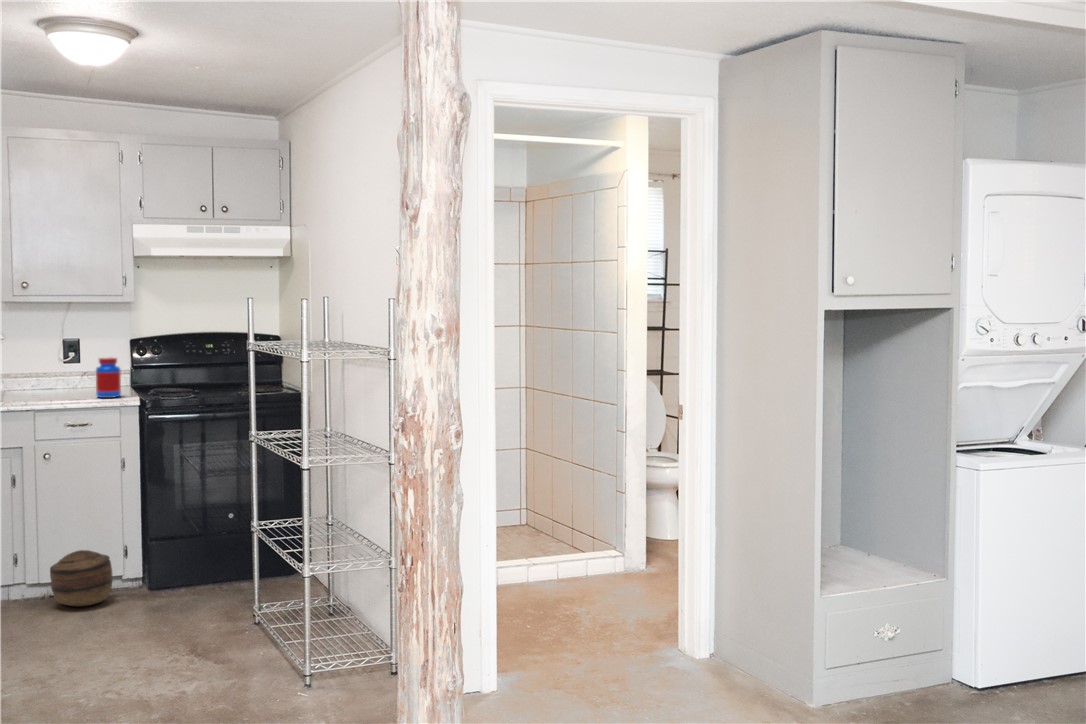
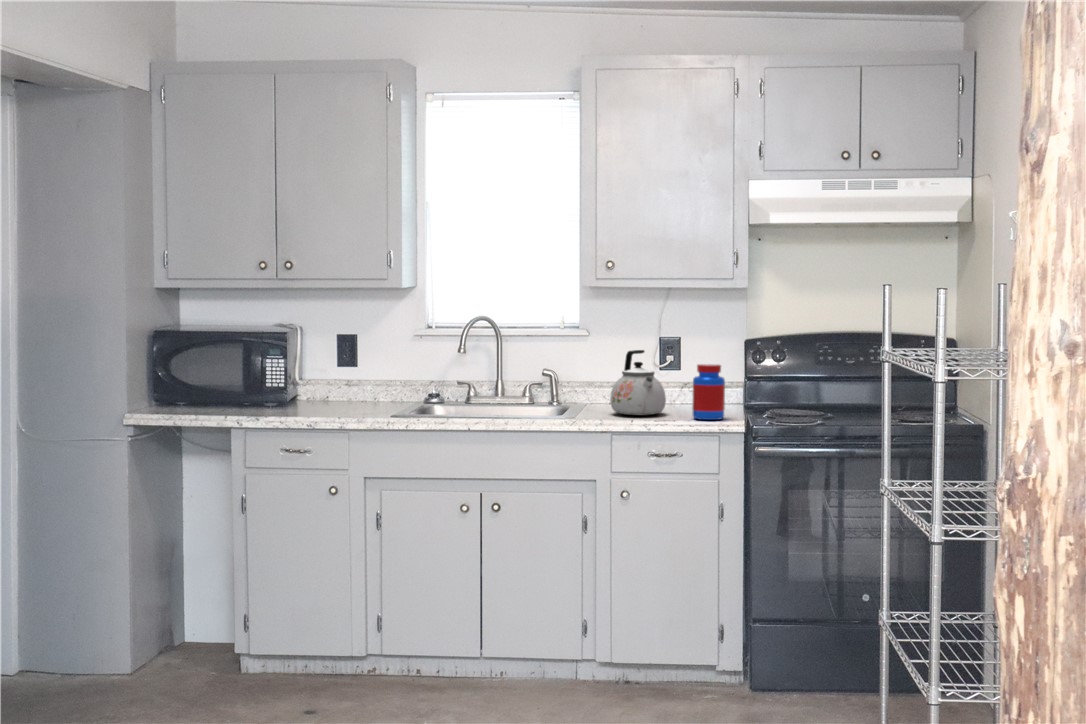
kettle: none [28,349,73,397] -> present [610,350,666,415]
basket: present [50,550,113,607] -> none [621,626,700,703]

